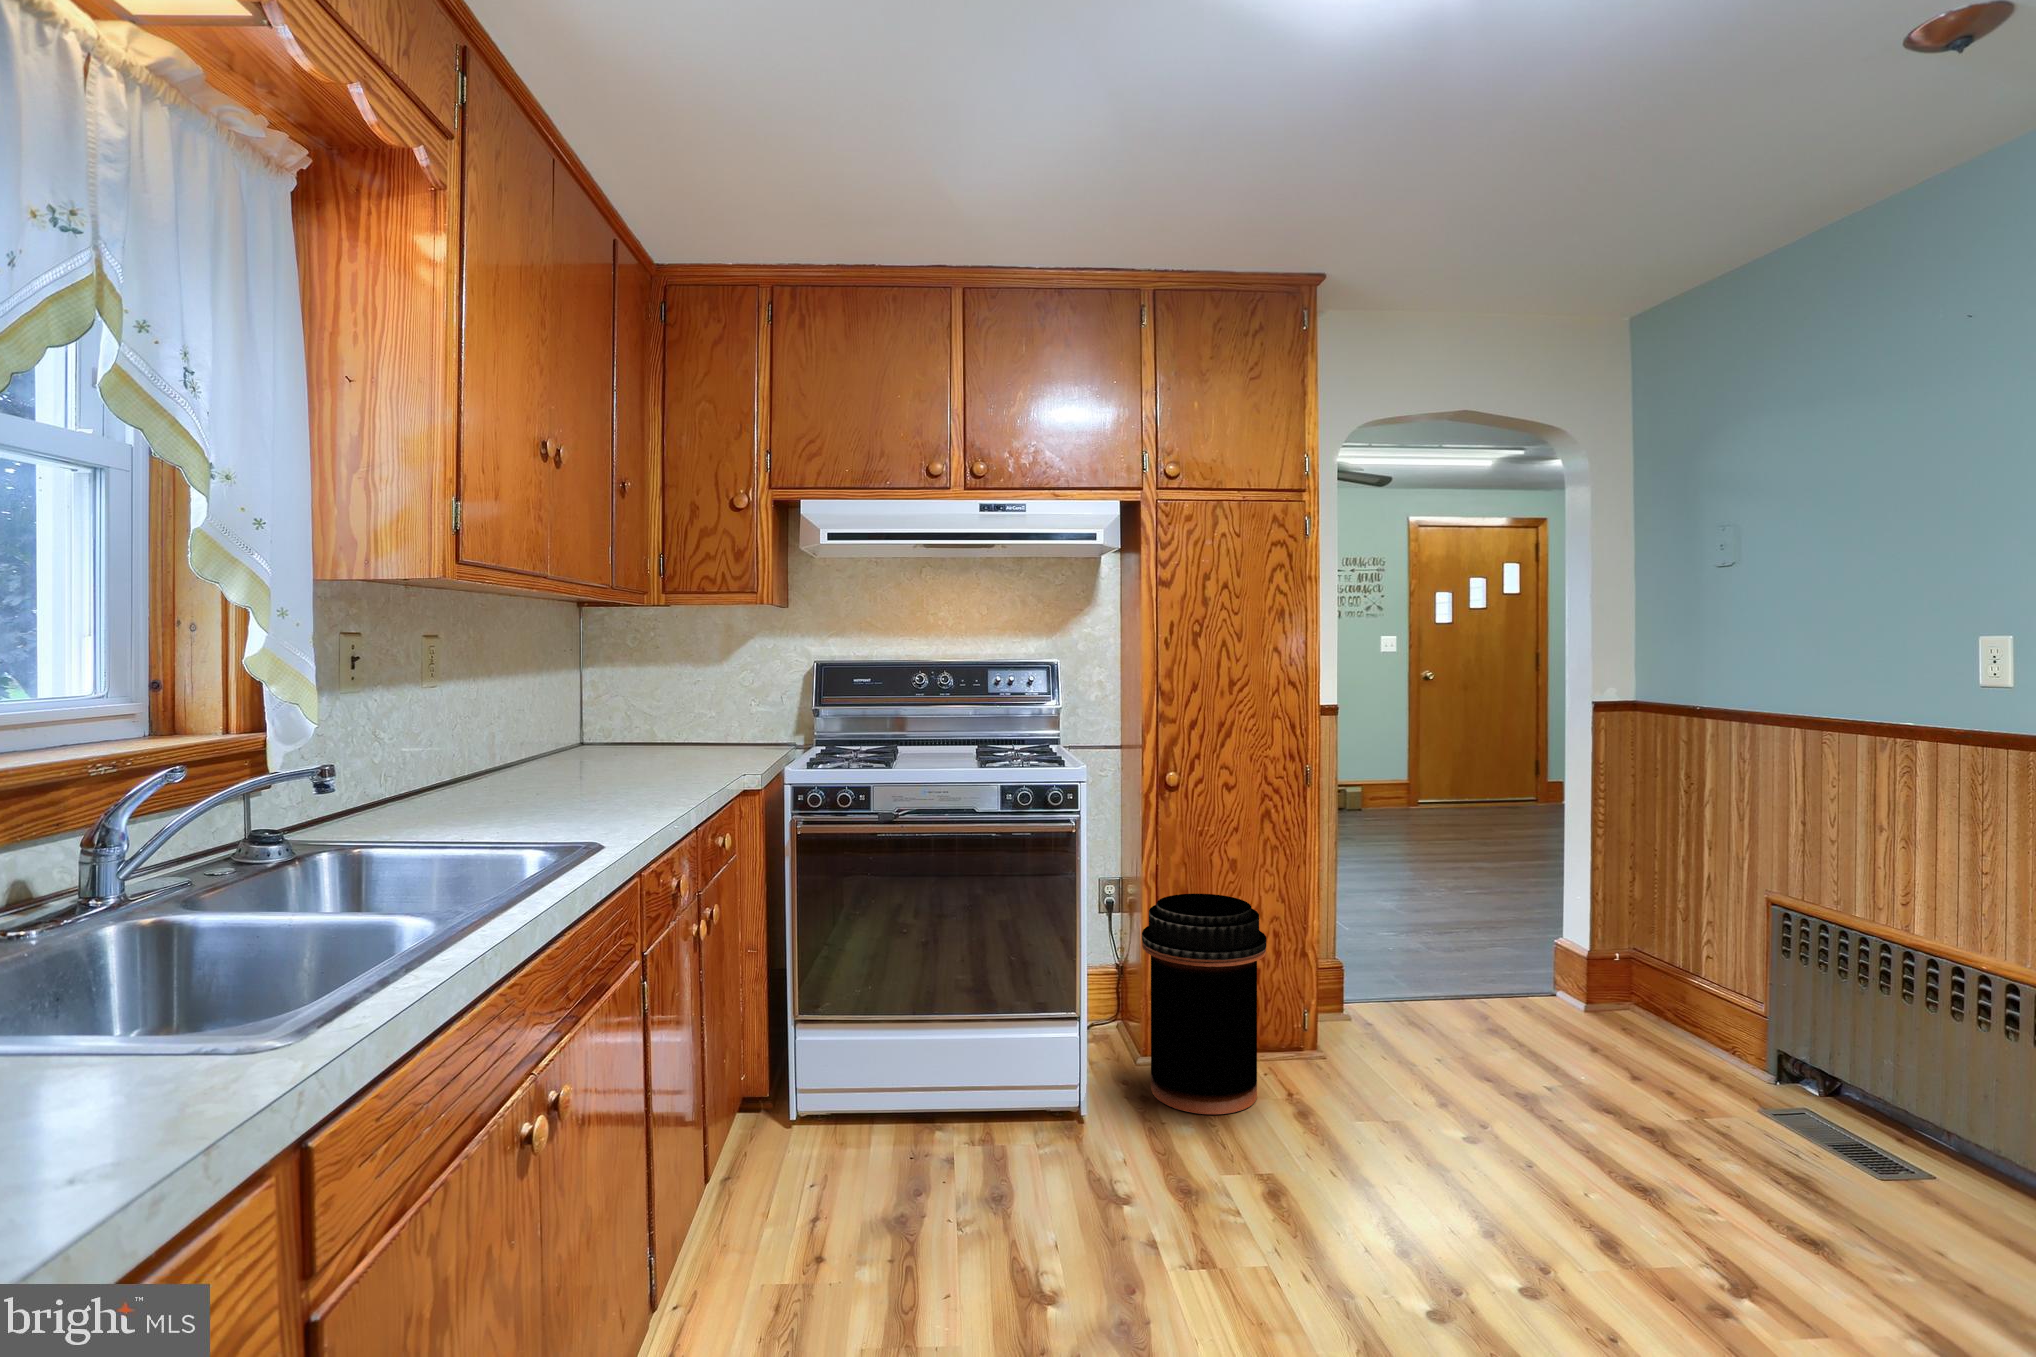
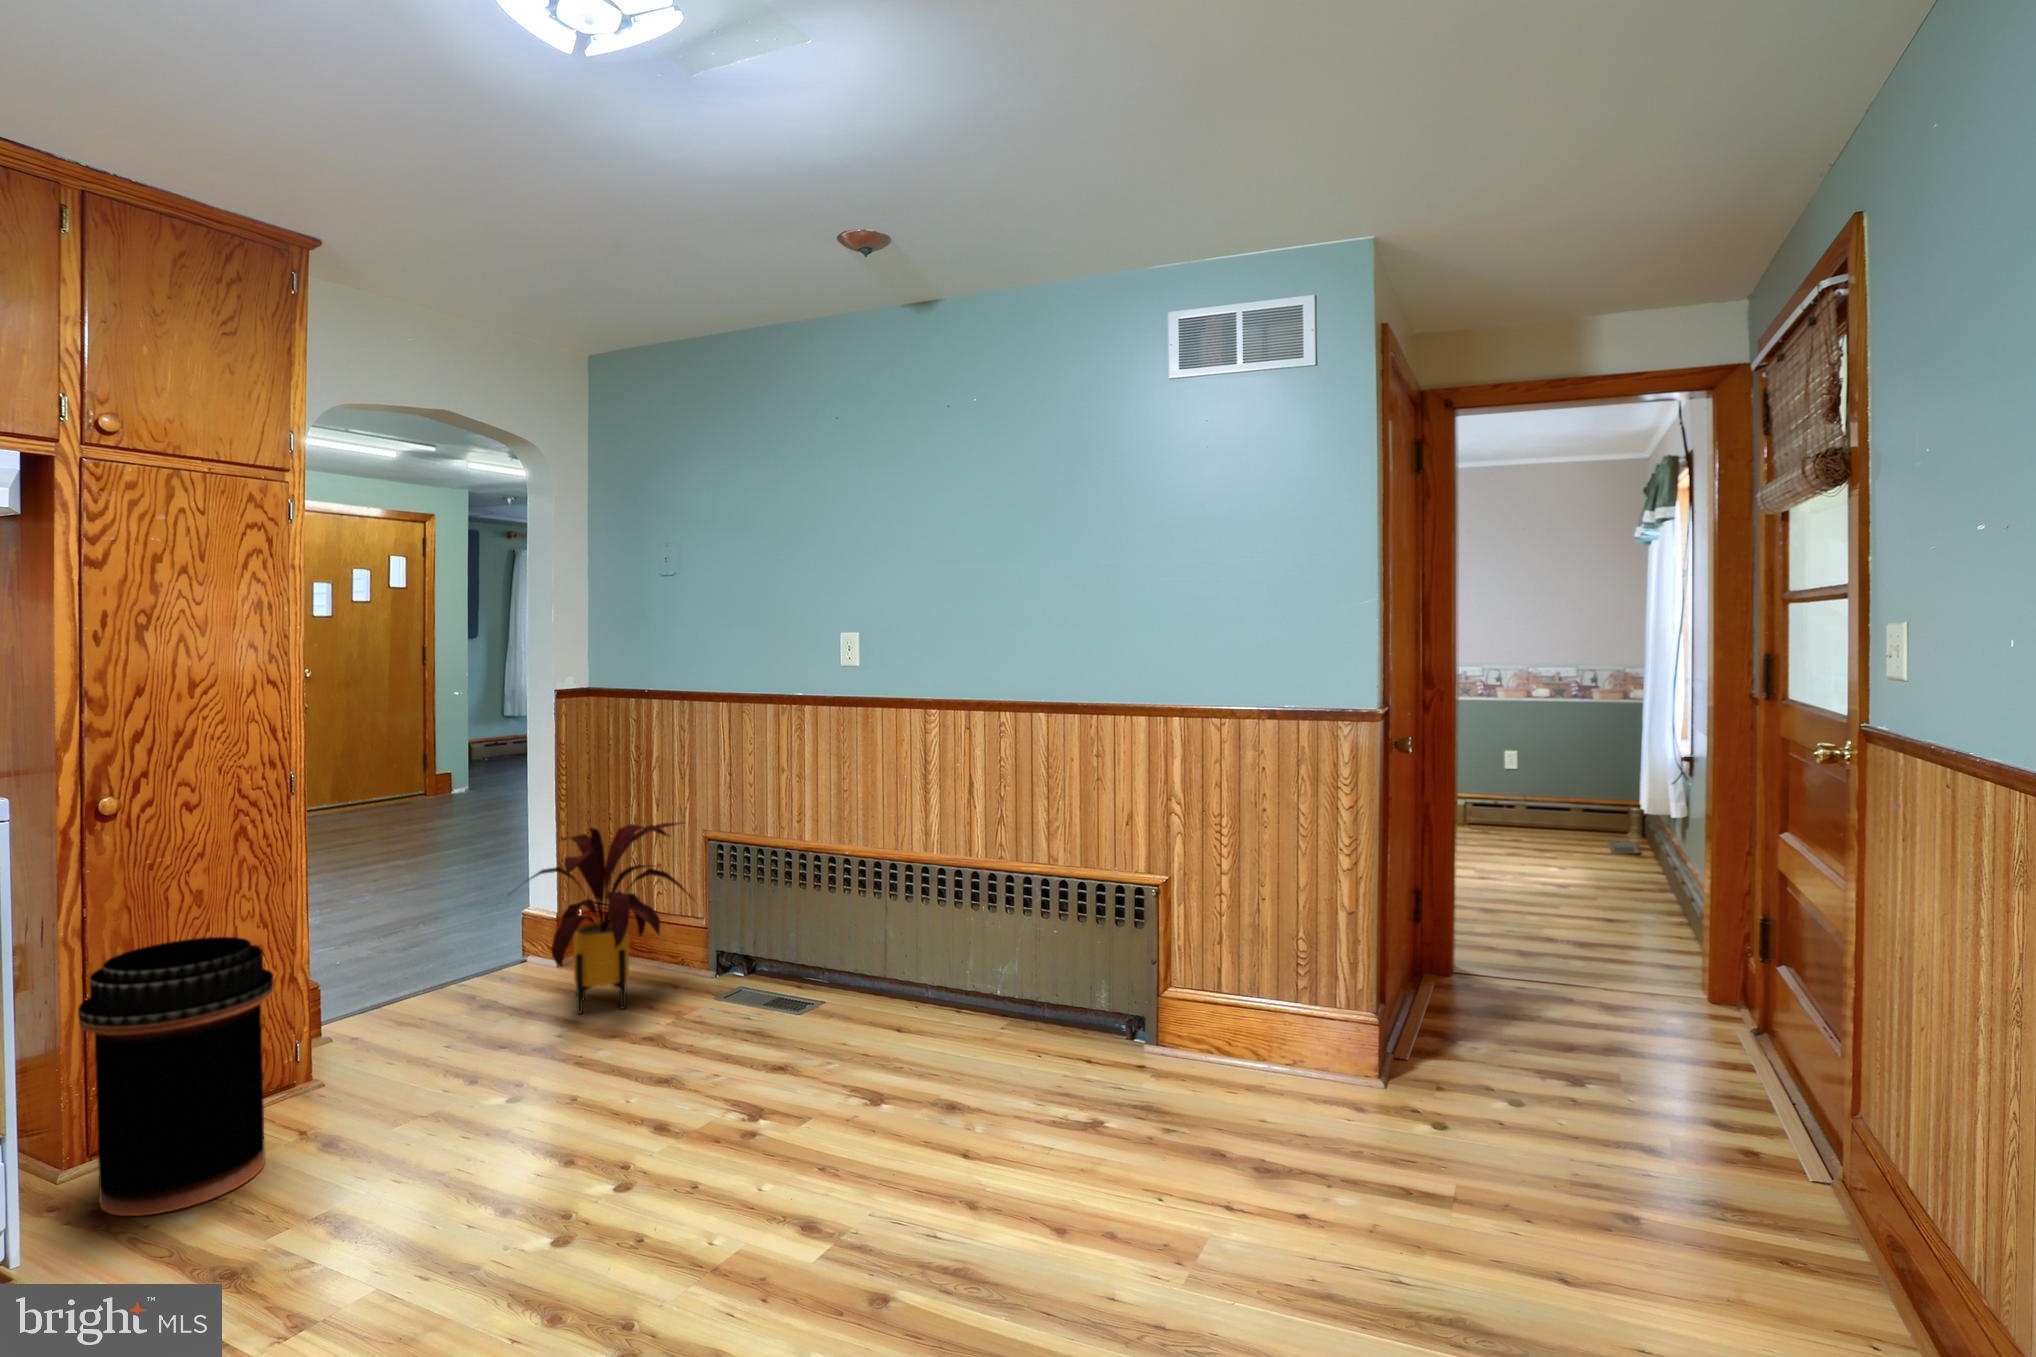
house plant: none [1508,862,1739,1083] -> present [509,822,691,1014]

